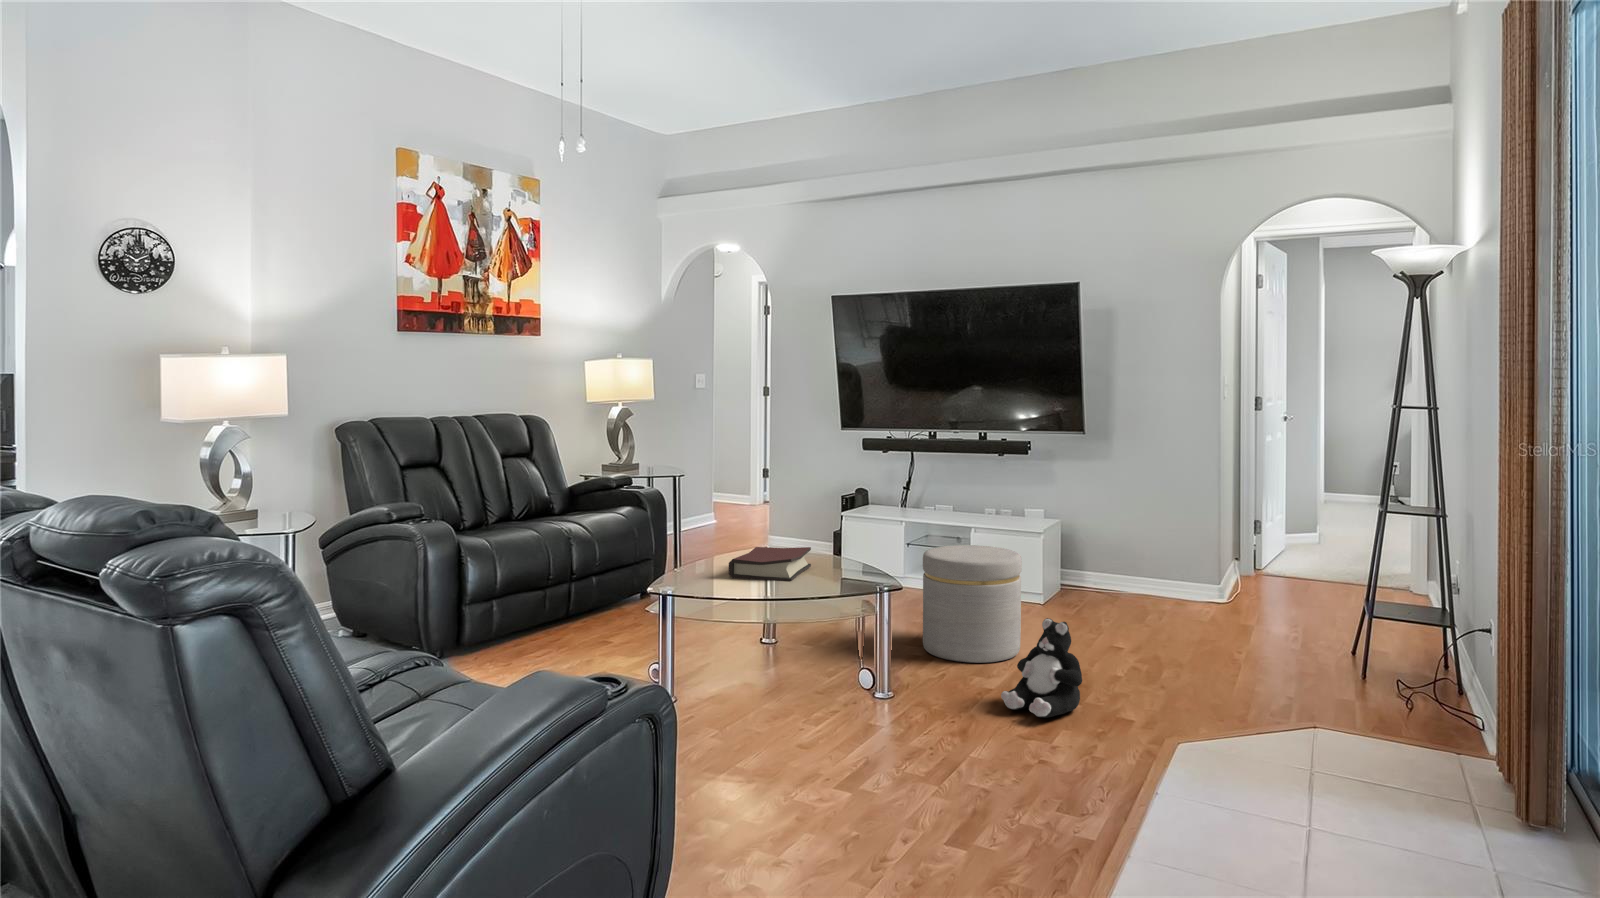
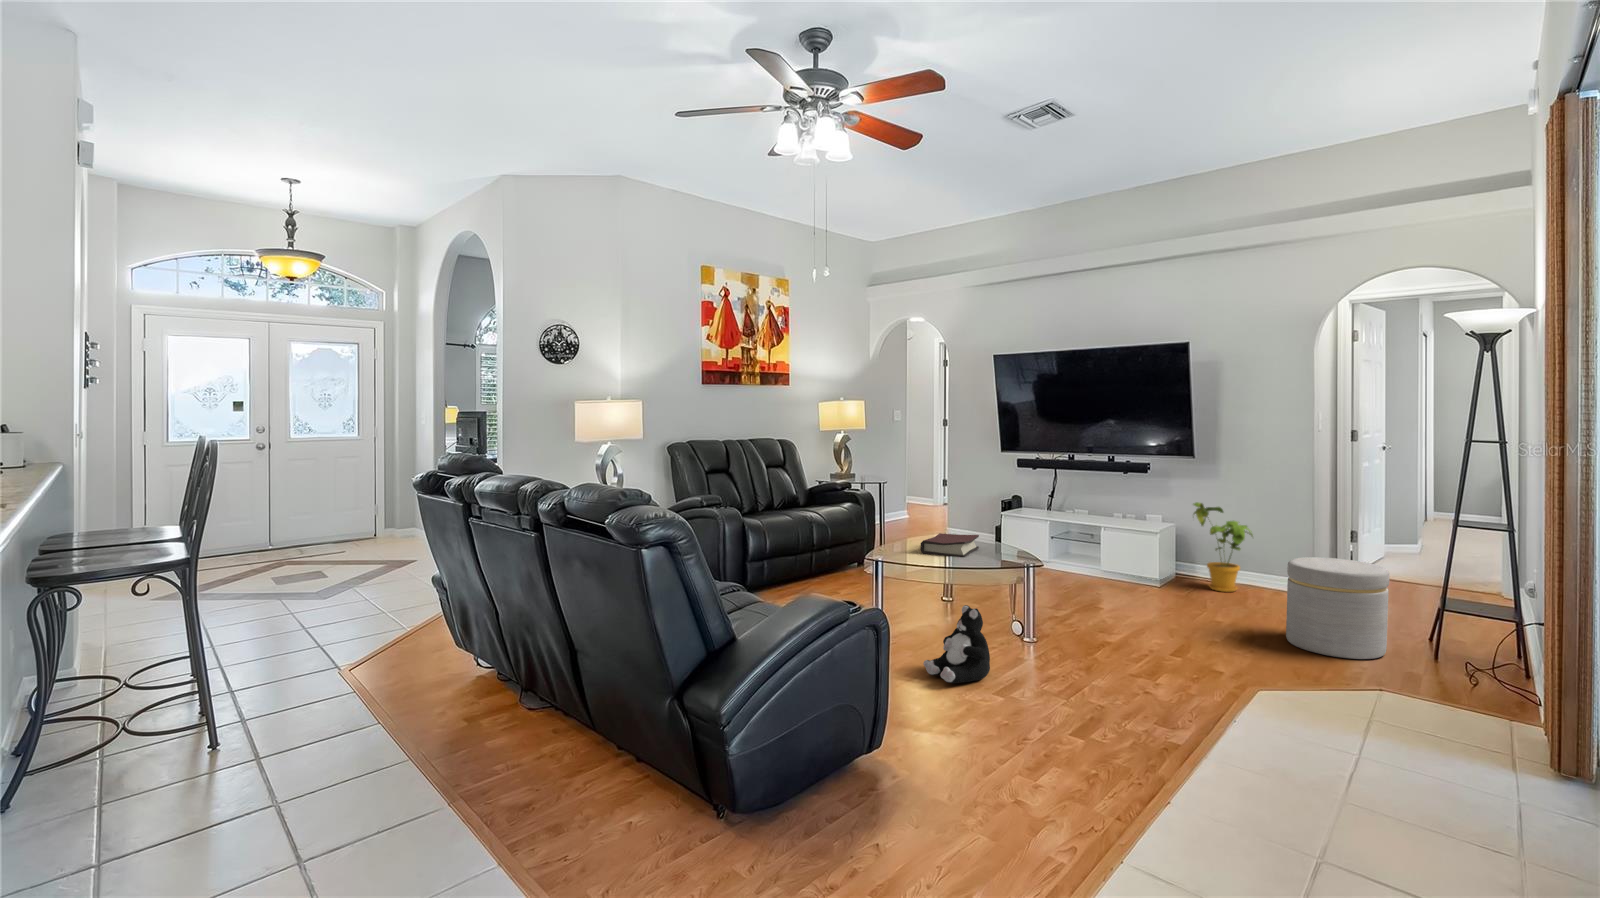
house plant: none [1080,492,1153,606] -> present [1193,502,1253,592]
ottoman: present [923,545,1022,663] -> present [1286,557,1390,659]
plush toy: present [1001,618,1082,718] -> present [923,605,990,683]

